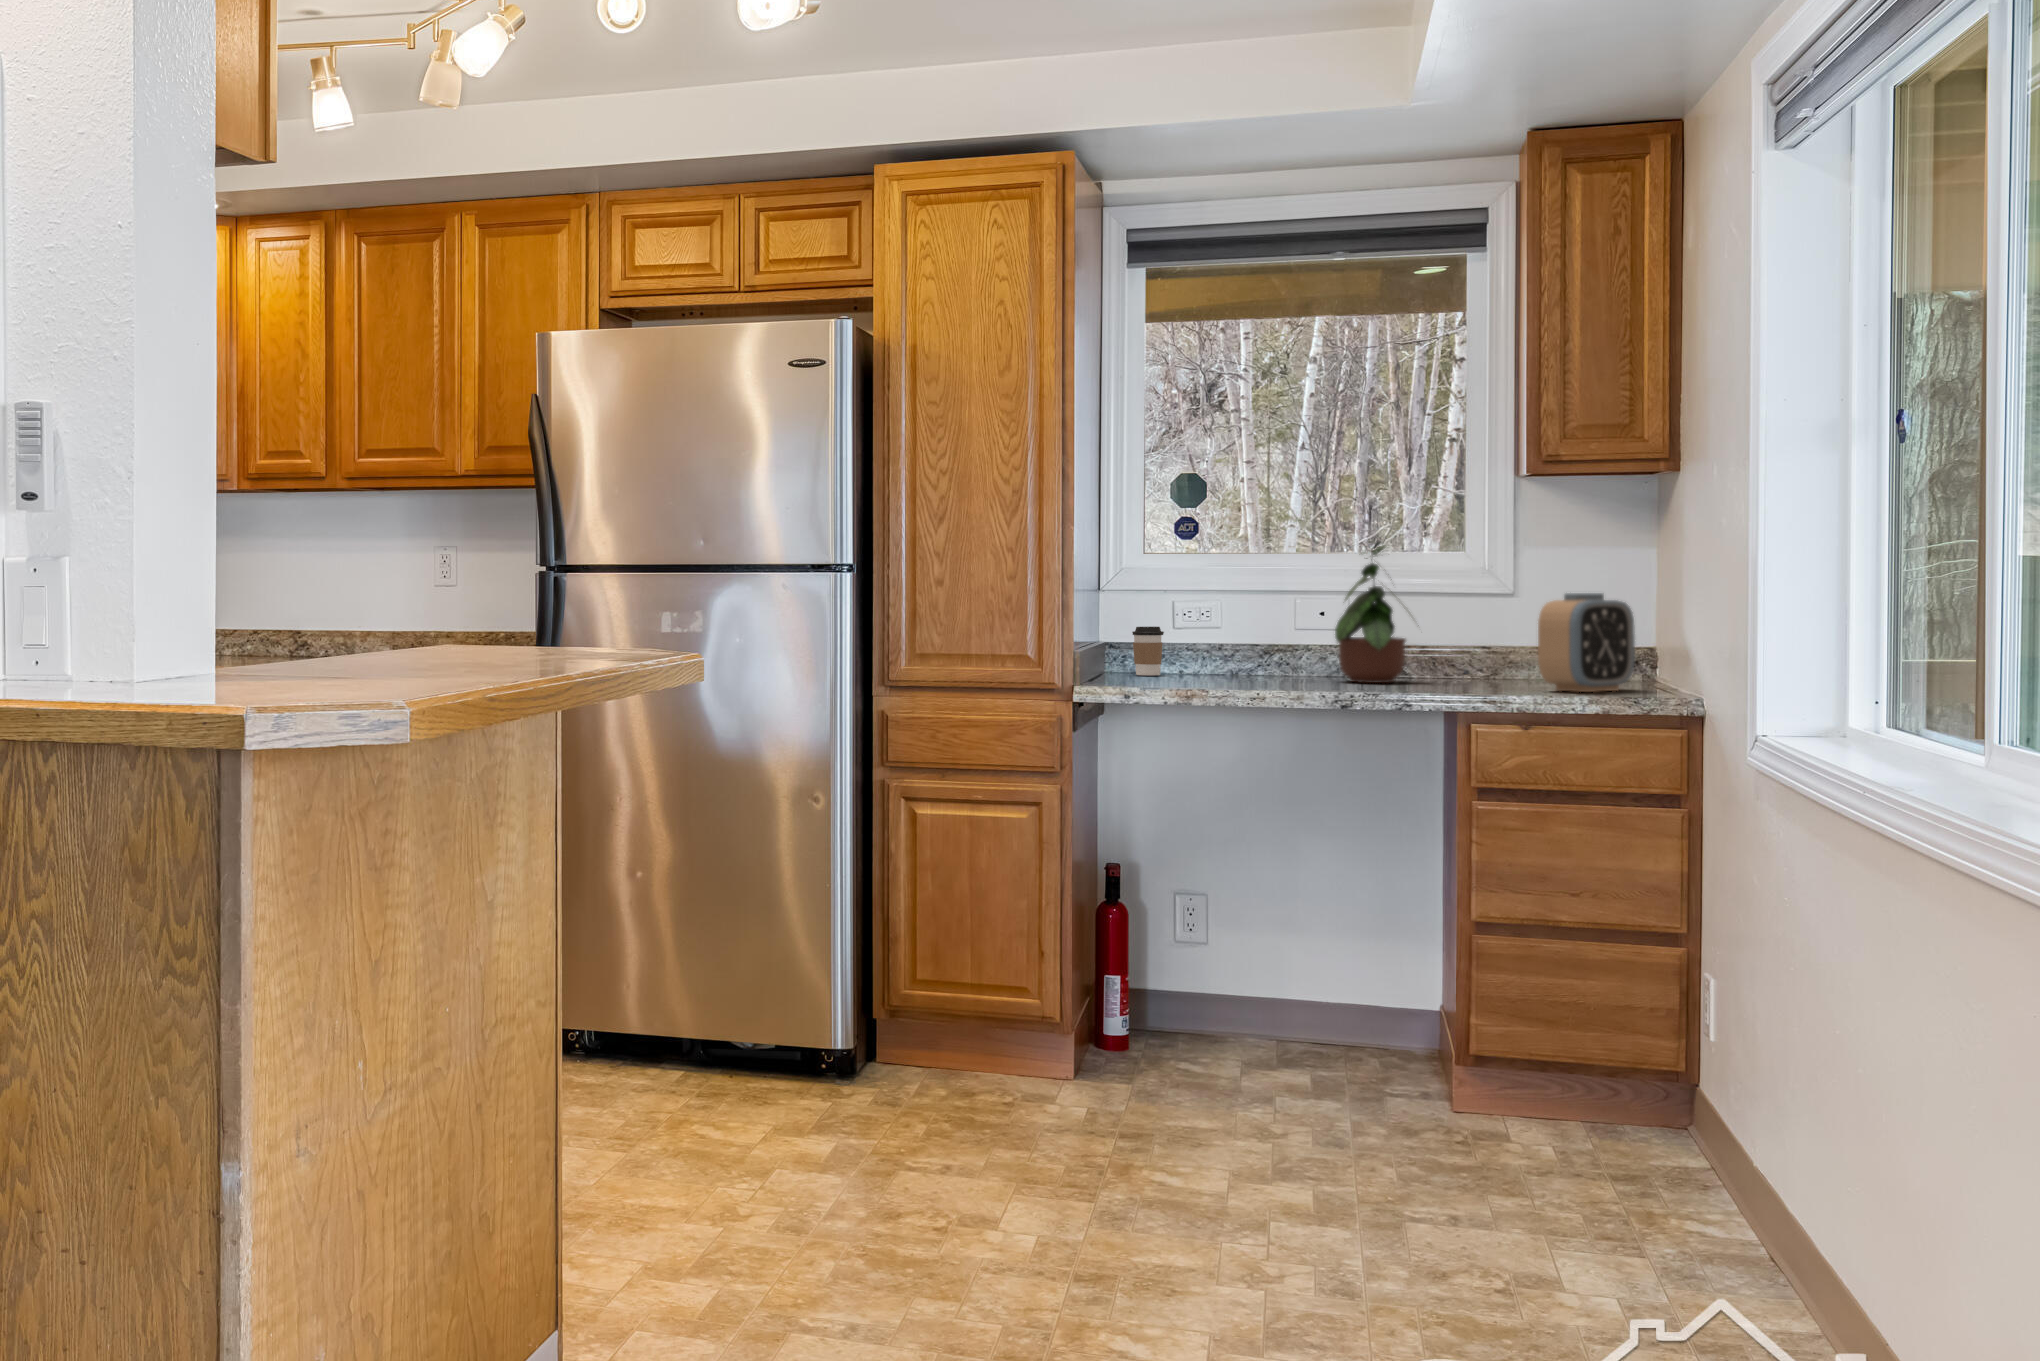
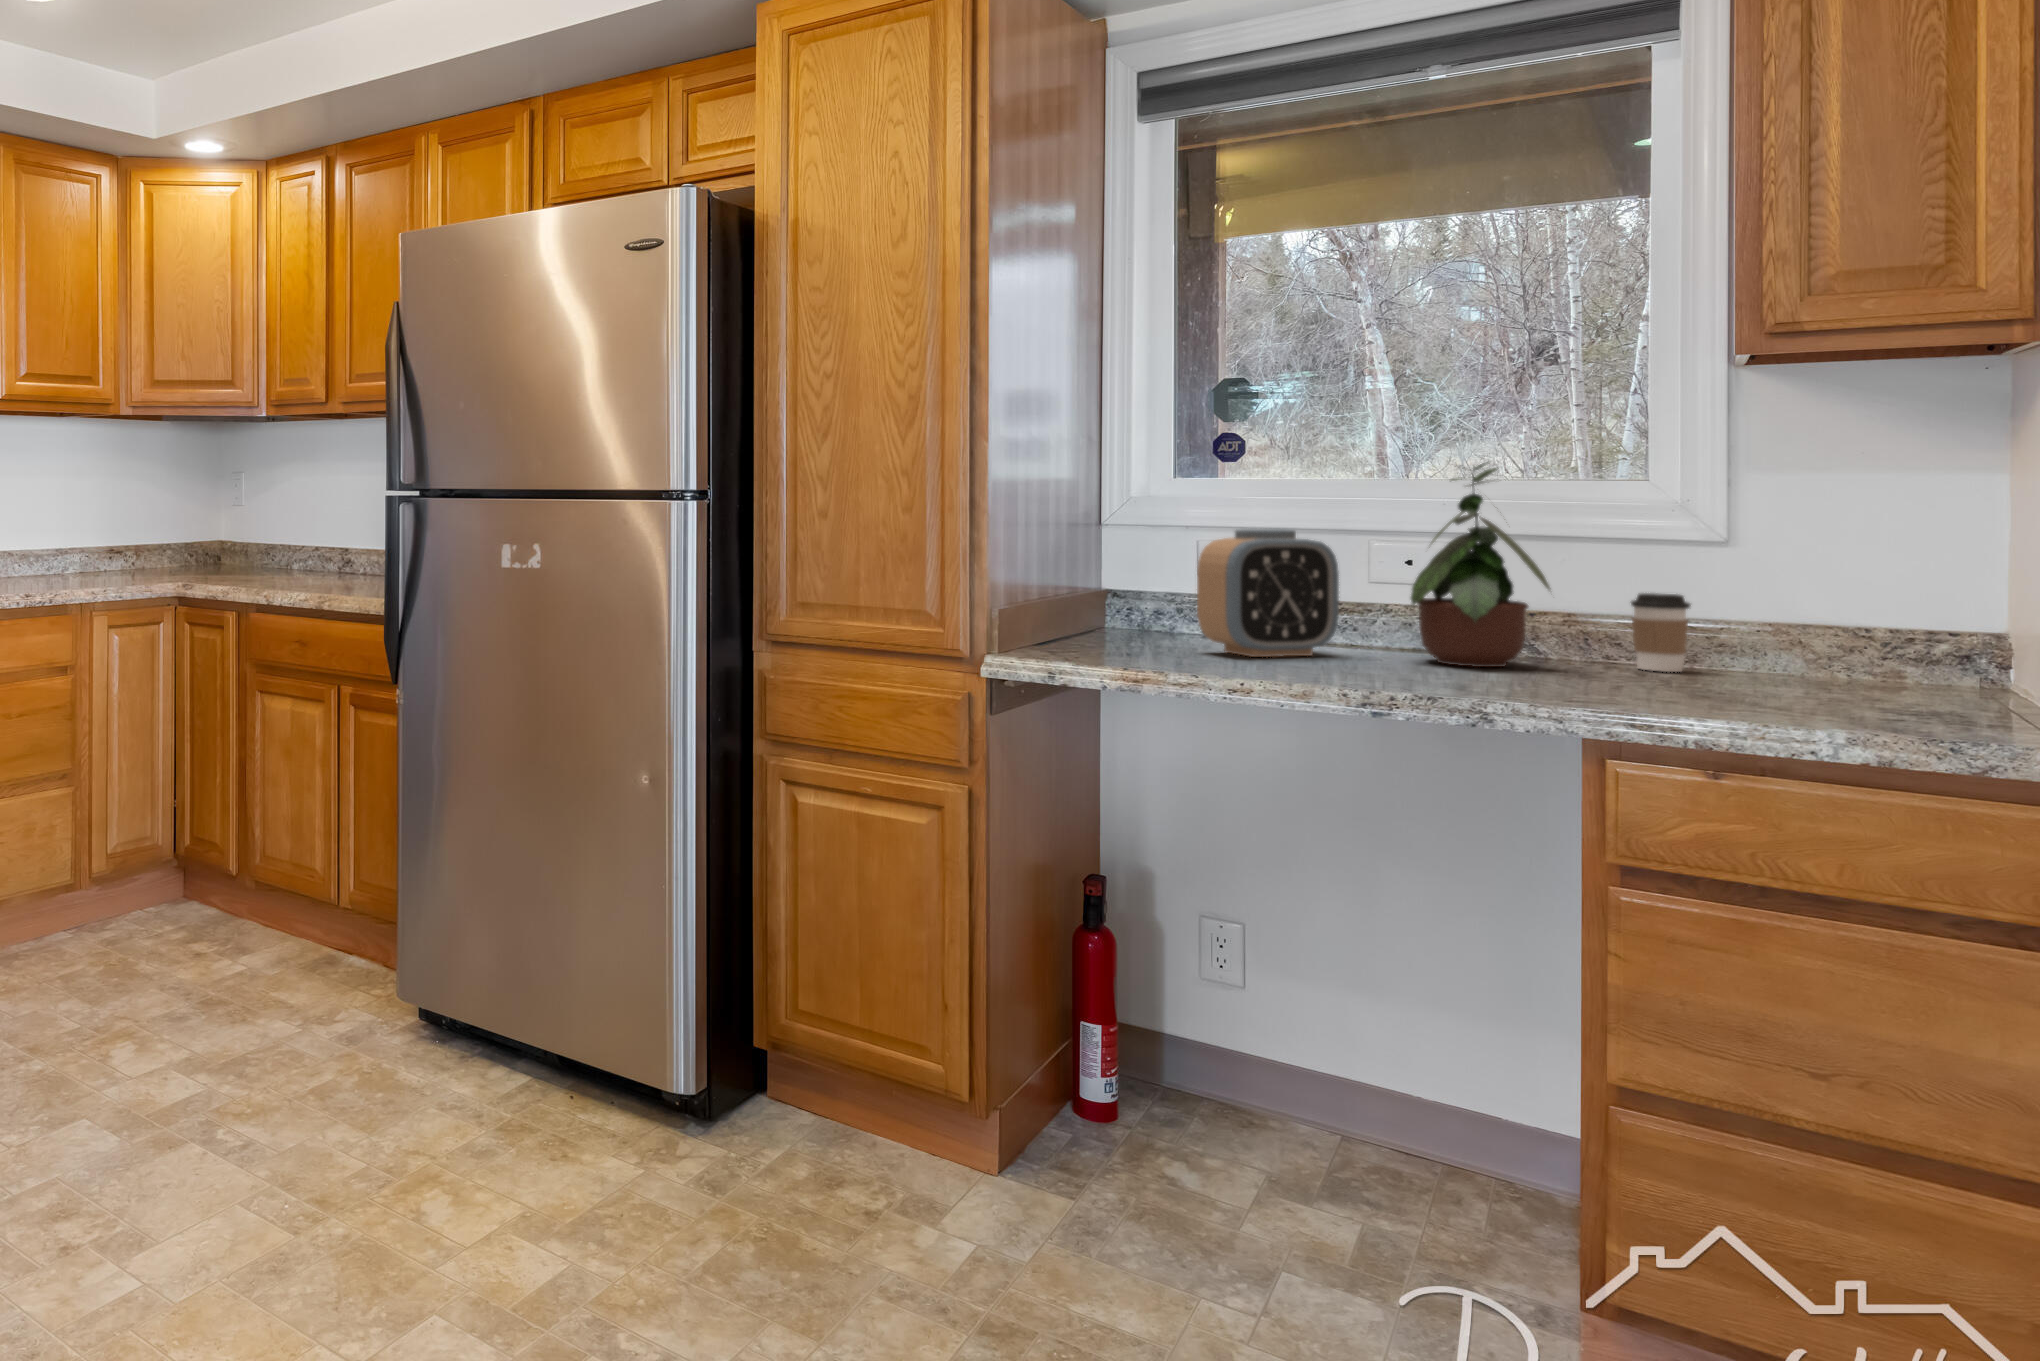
alarm clock: present [1538,593,1635,692] -> present [1197,529,1339,657]
coffee cup: present [1132,627,1164,675] -> present [1631,593,1691,672]

